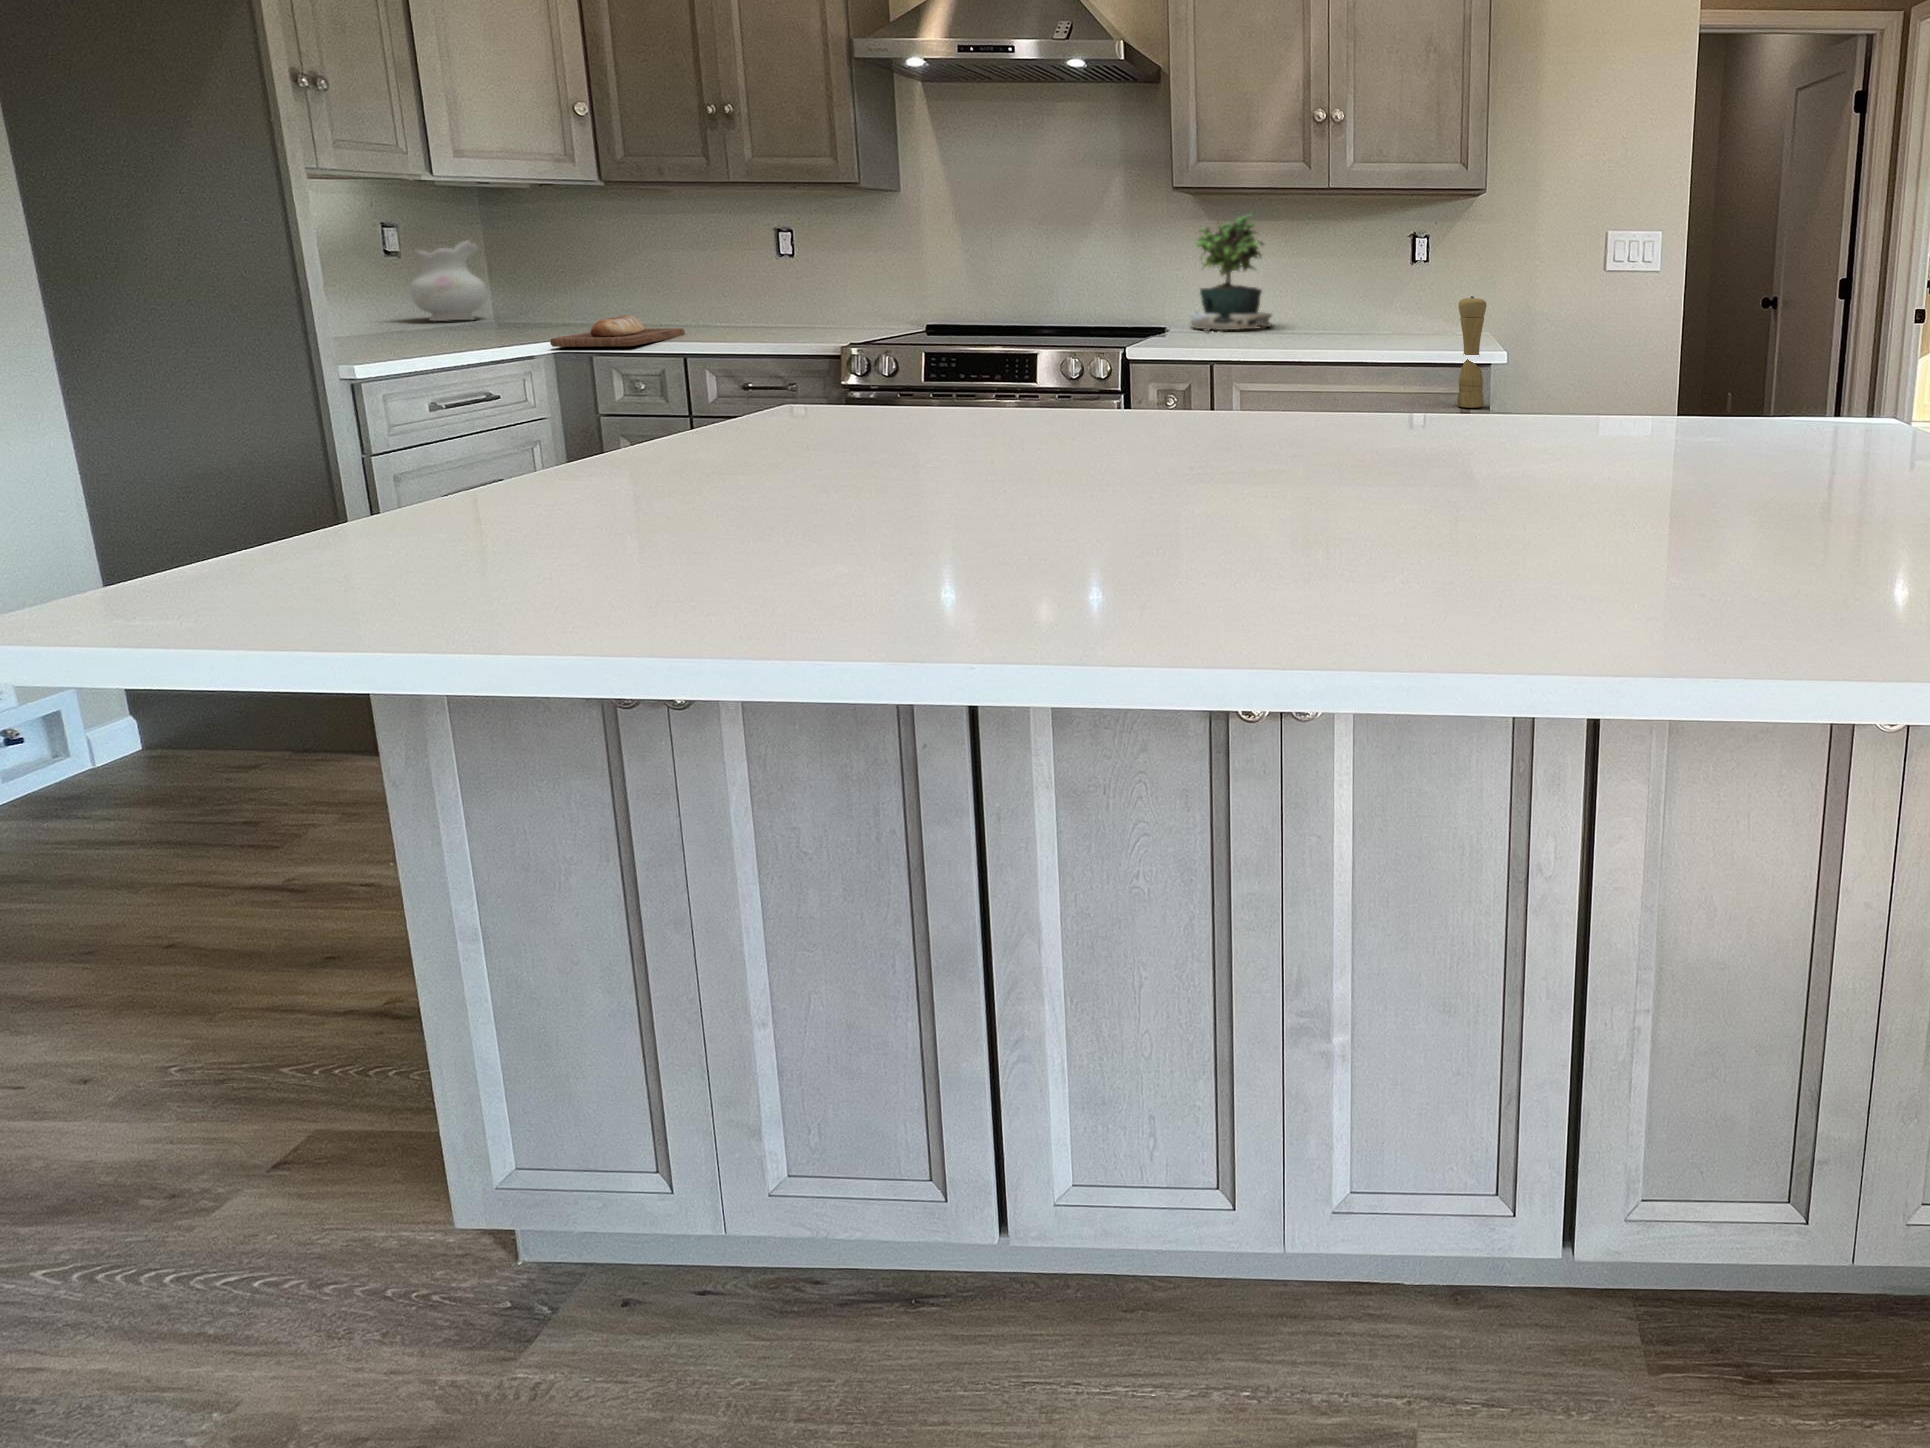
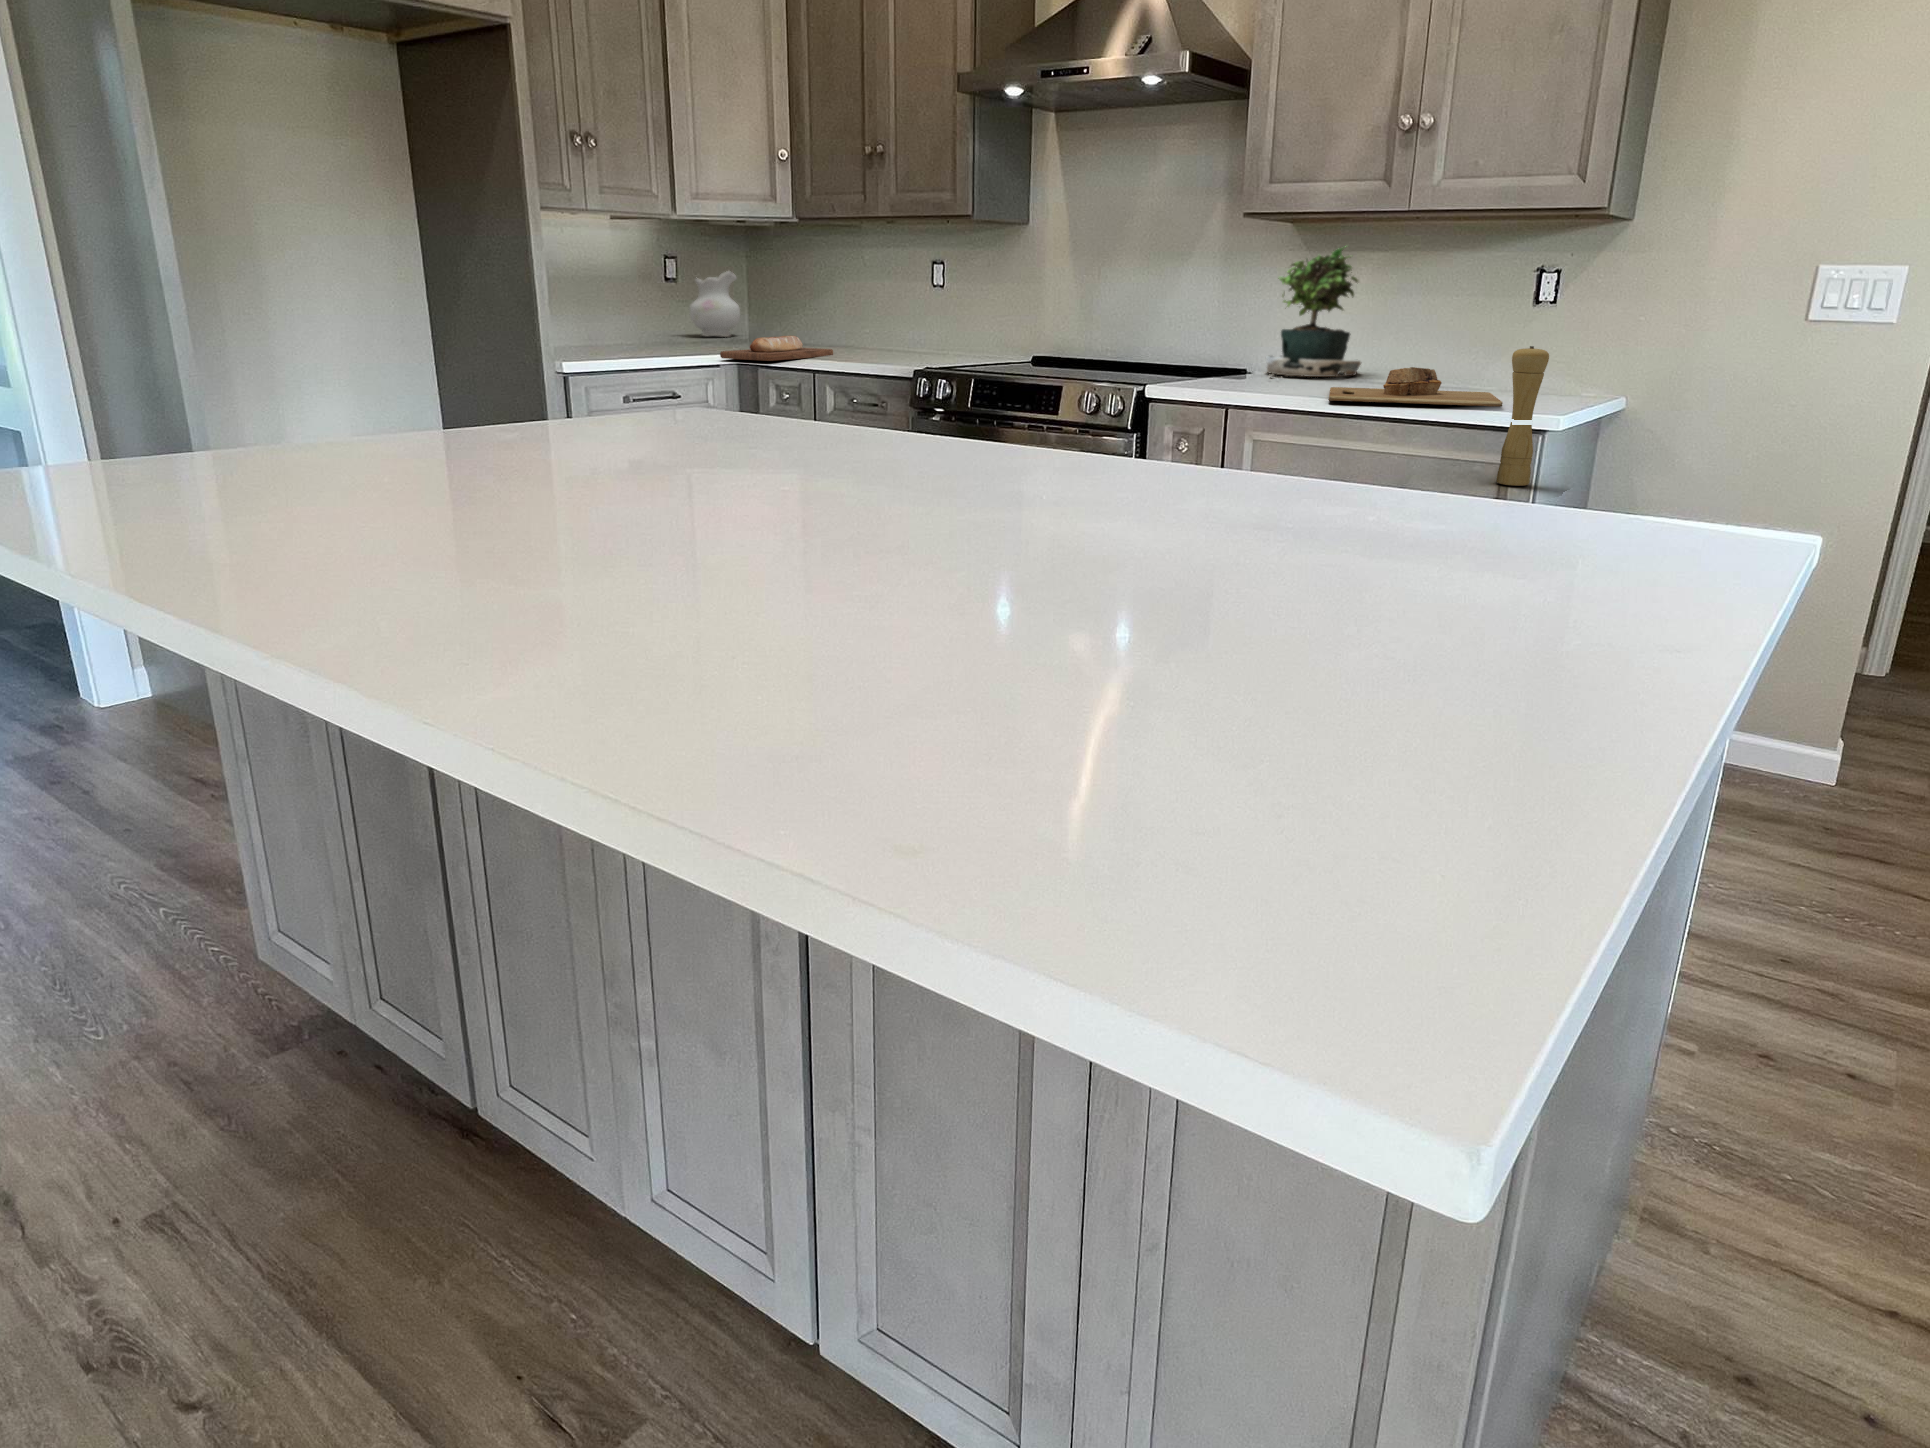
cutting board: none [1281,317,1442,350] -> present [1328,367,1503,406]

